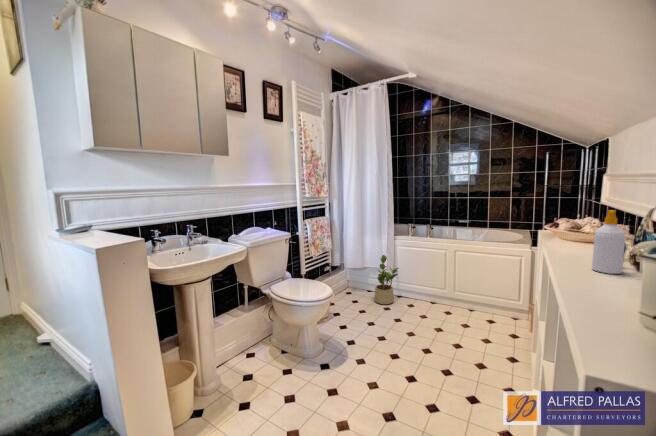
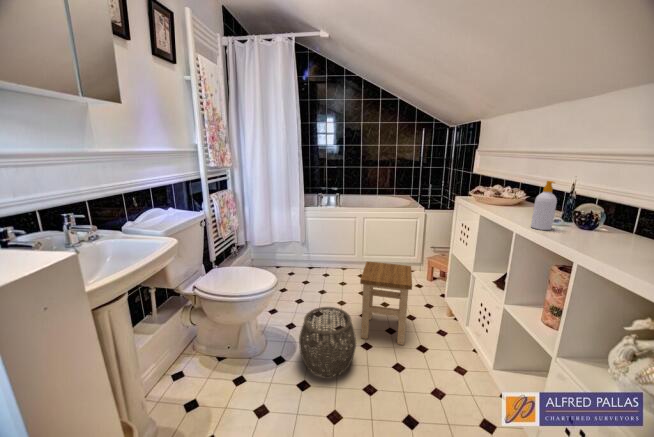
potted plant: present [375,255,399,304] -> none [289,228,312,278]
stool: none [408,293,479,392] -> present [360,262,412,345]
woven basket: none [339,327,394,396] -> present [299,307,356,377]

